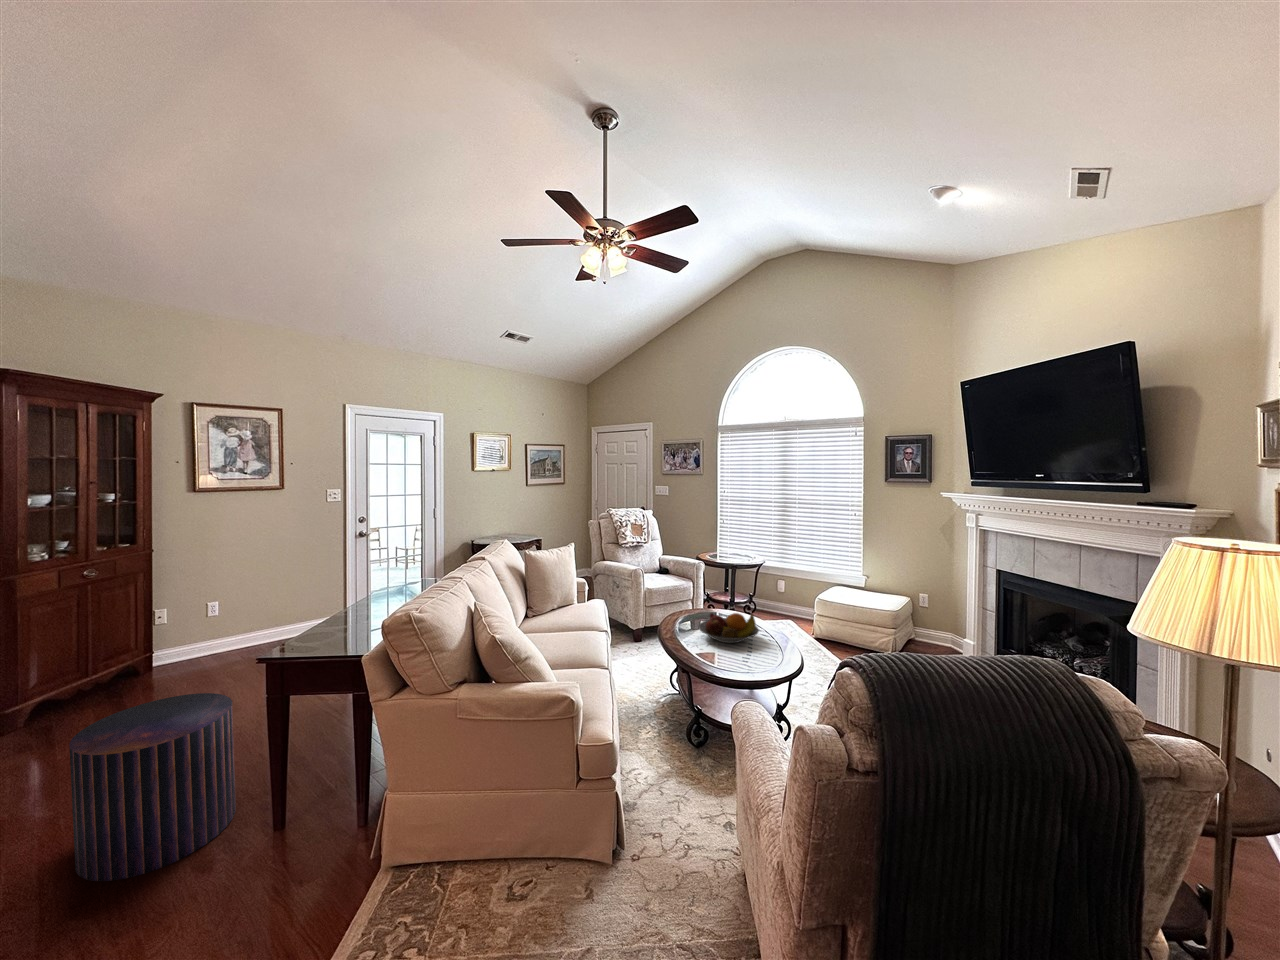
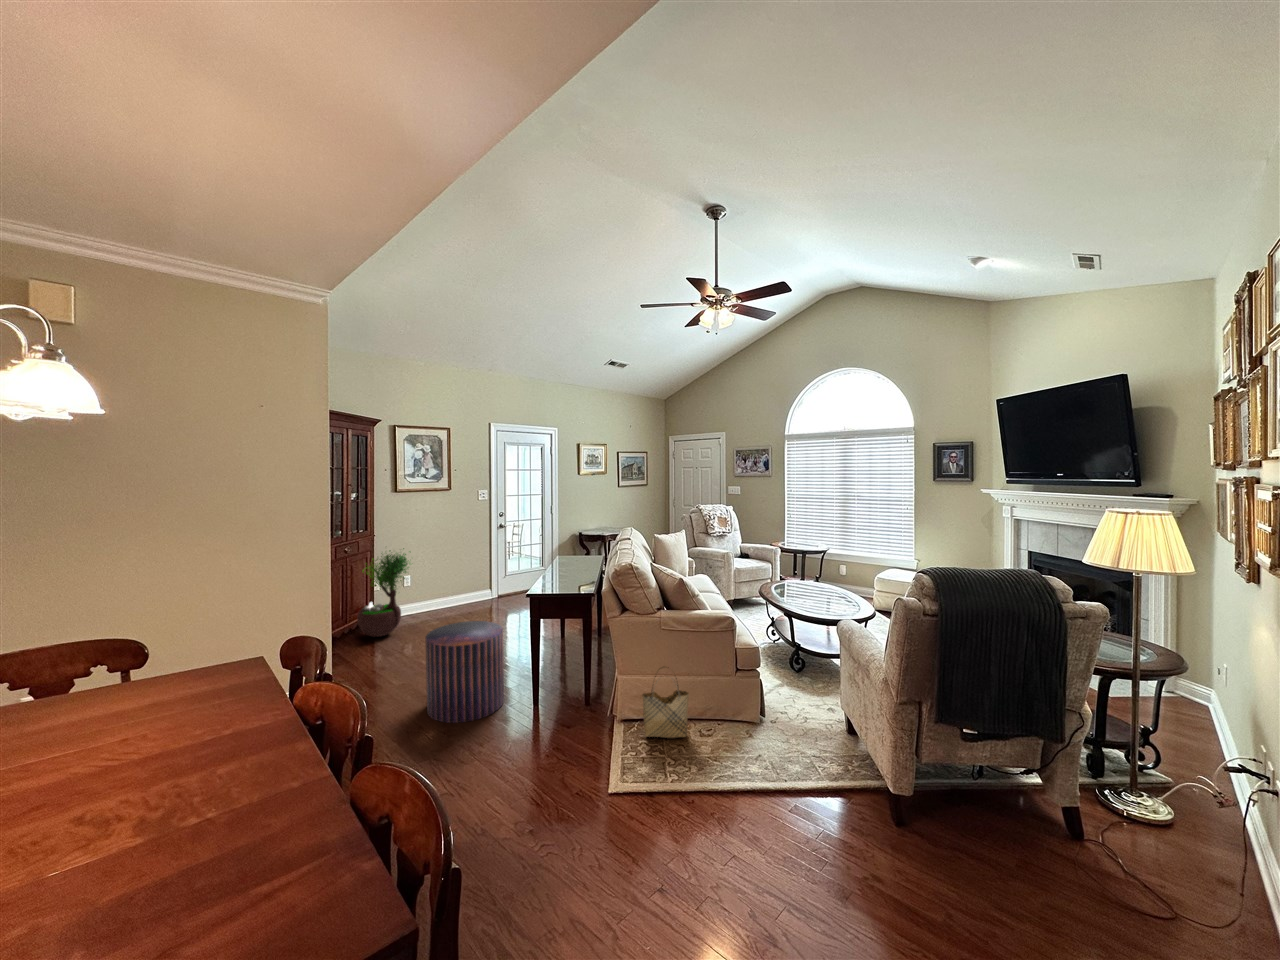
potted tree: none [101,568,198,694] -> present [357,548,408,637]
fruit bowl: present [698,613,759,643] -> none [791,580,838,601]
woven basket: none [407,783,490,911] -> present [642,667,689,738]

